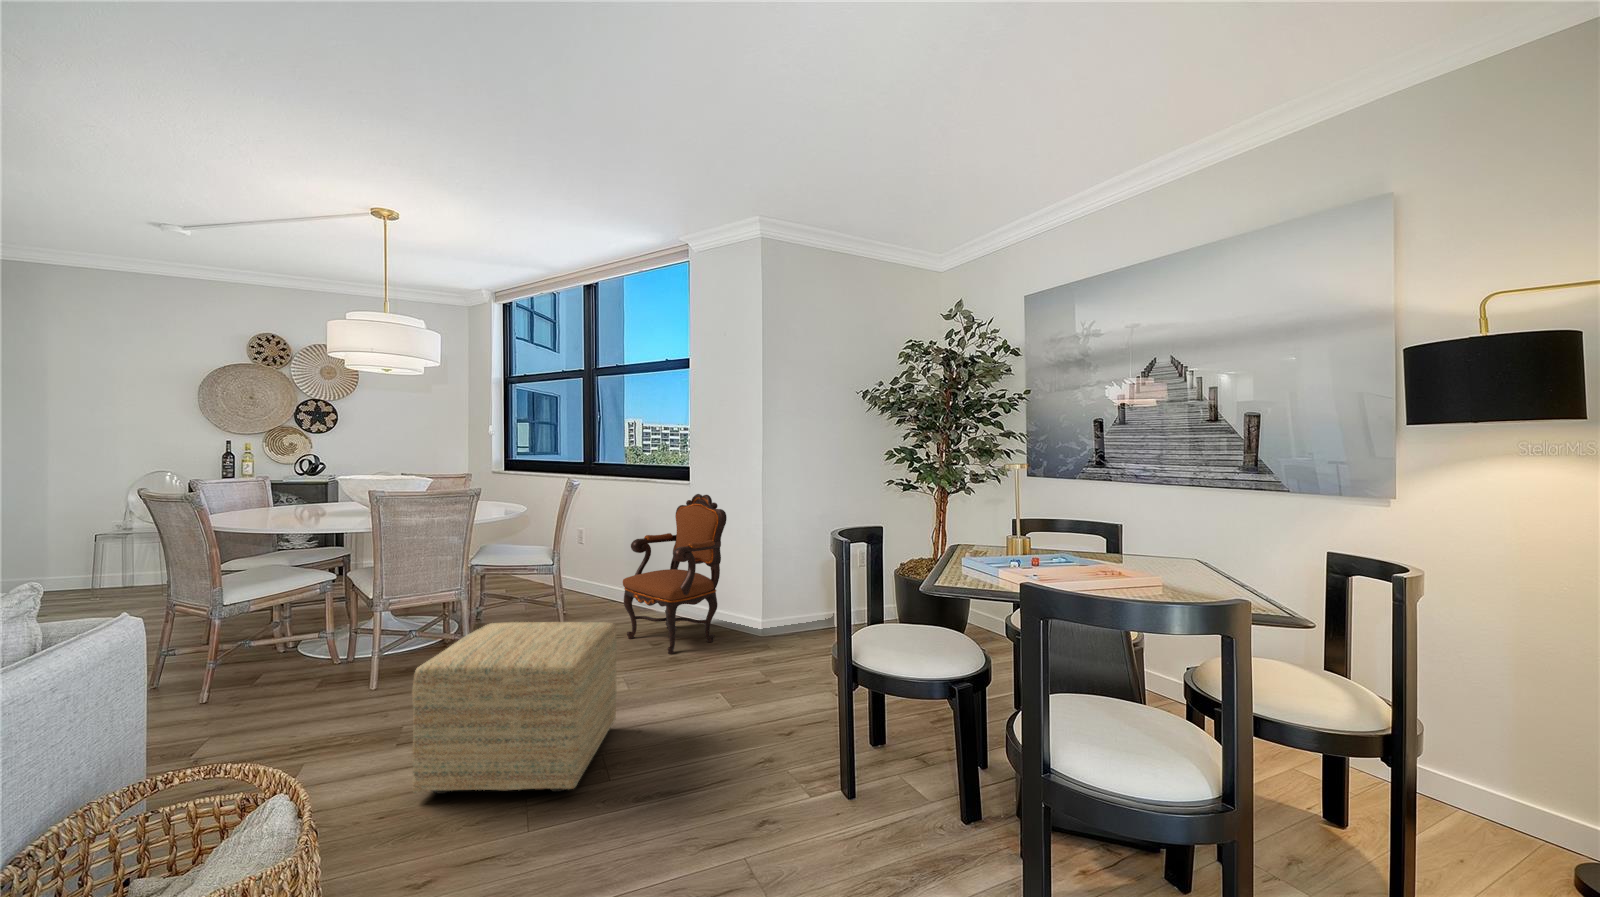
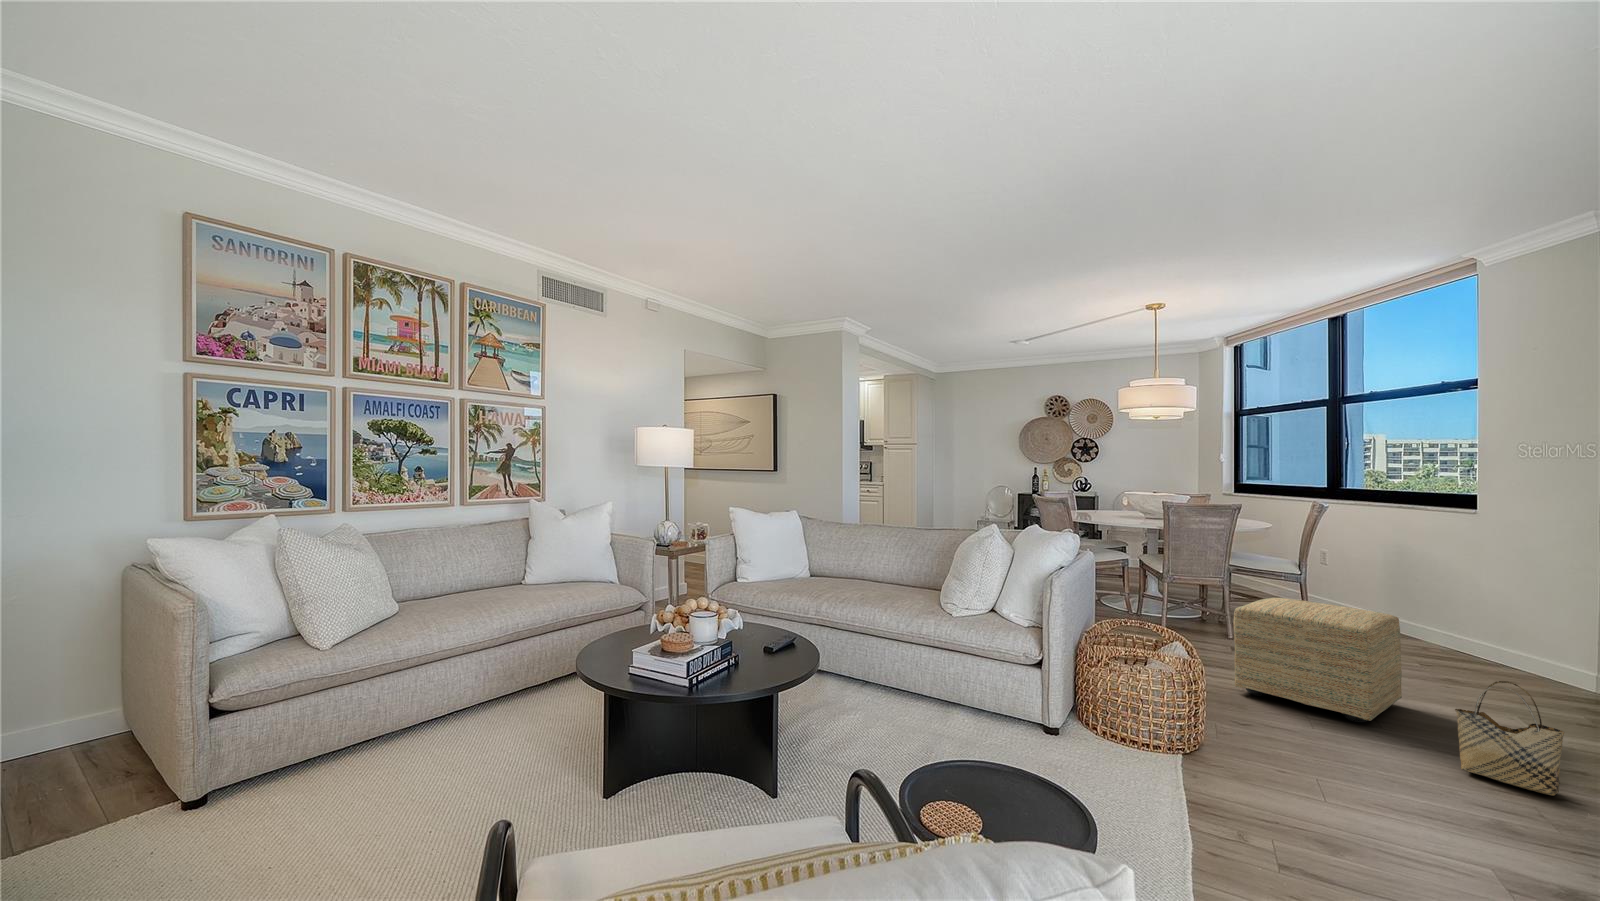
armchair: present [623,494,727,654] -> none [1391,521,1545,682]
woven basket: none [652,705,741,841] -> present [1455,681,1564,796]

